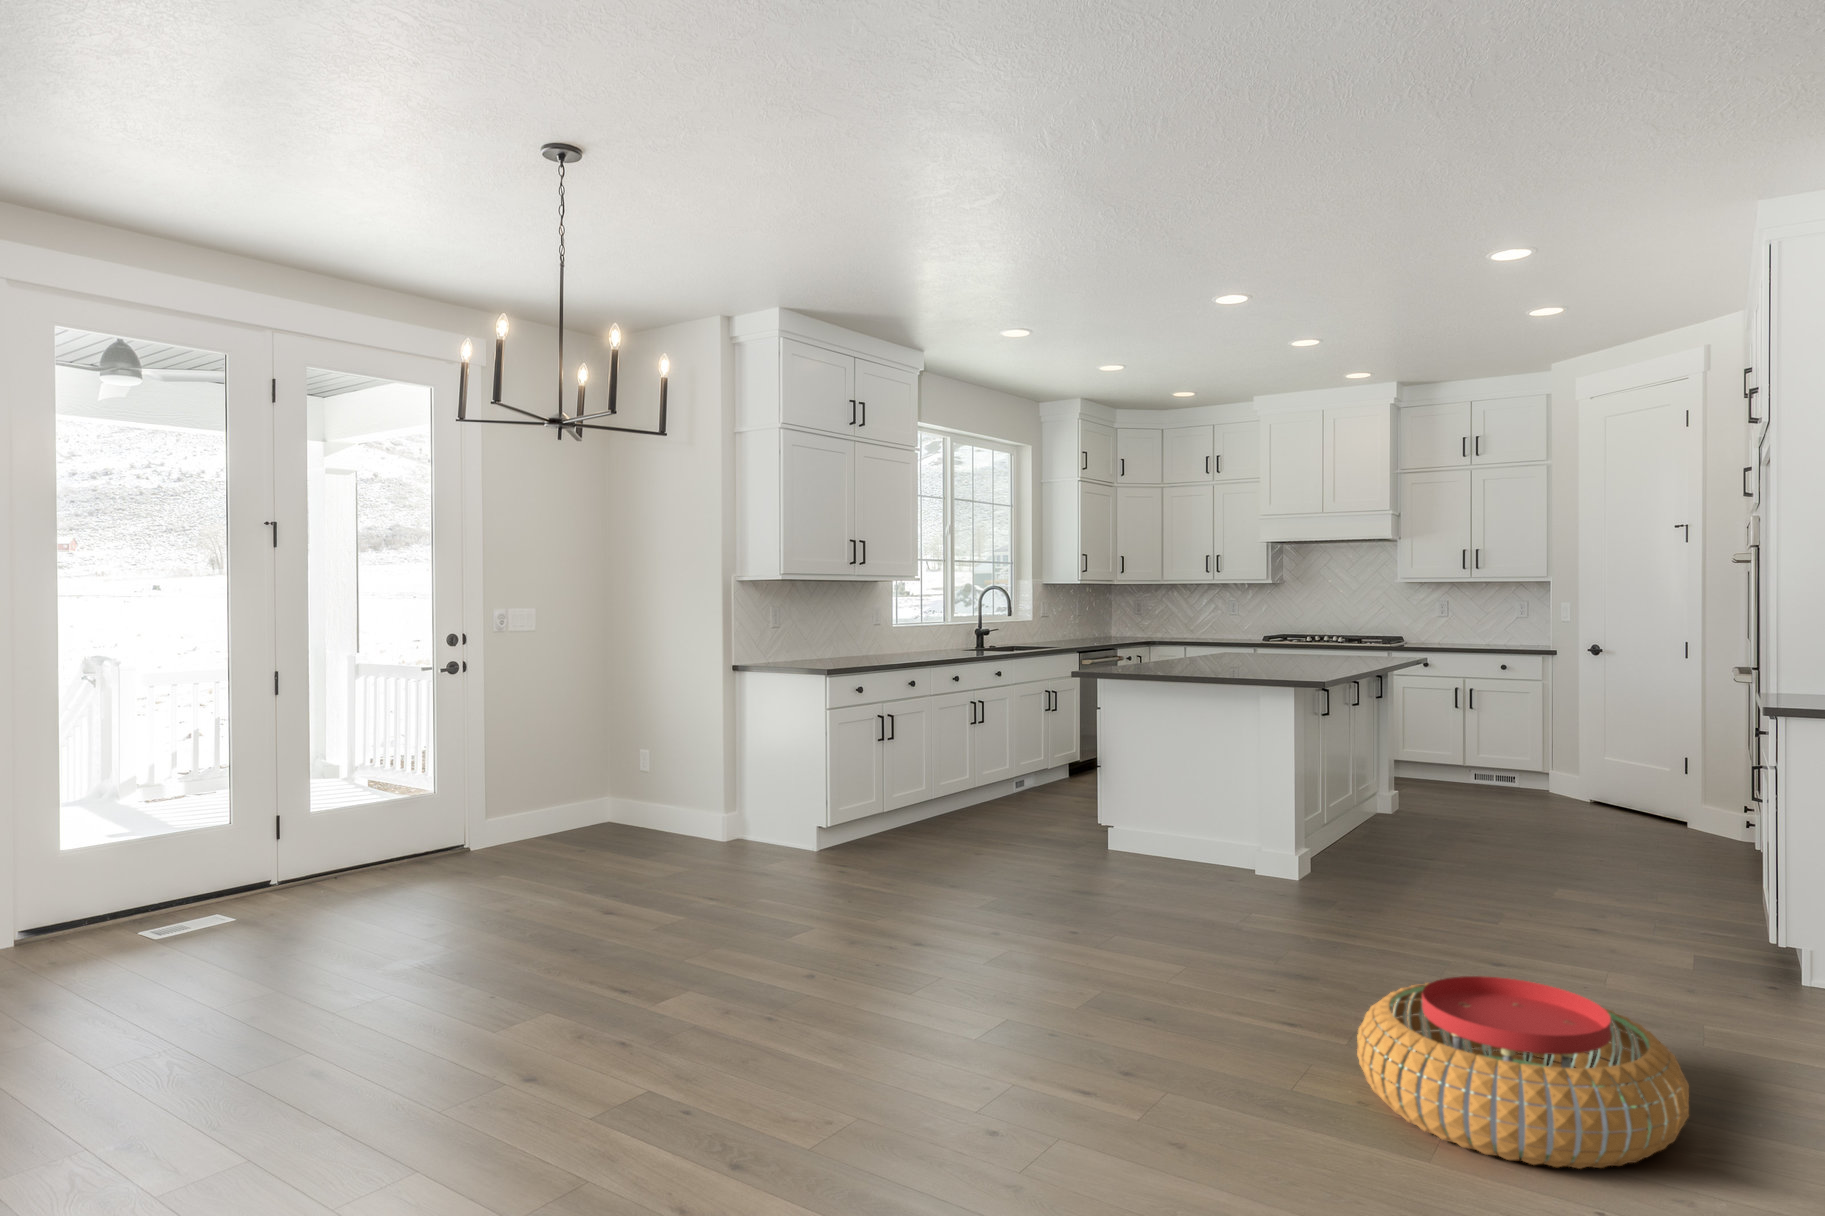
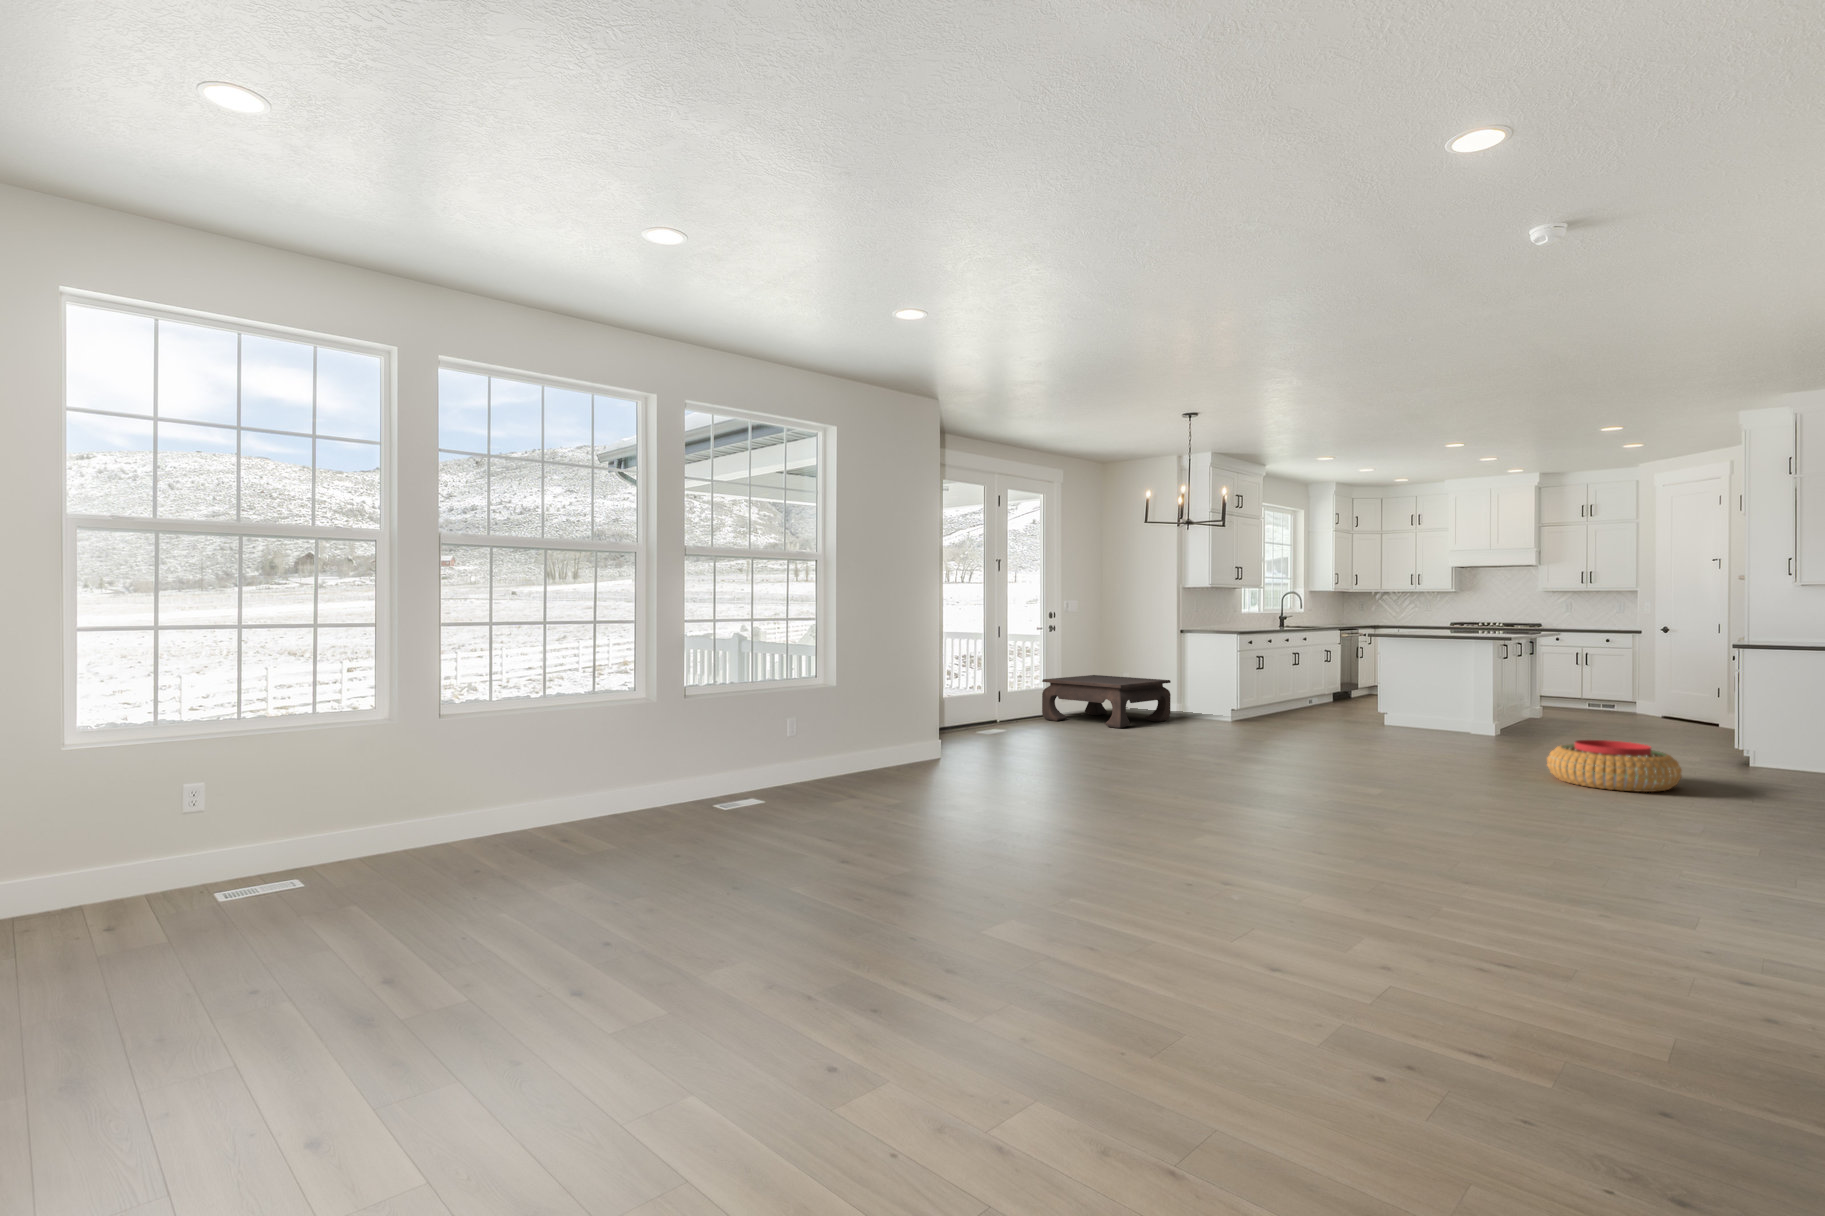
coffee table: none [422,756,697,889] -> present [1042,675,1171,728]

